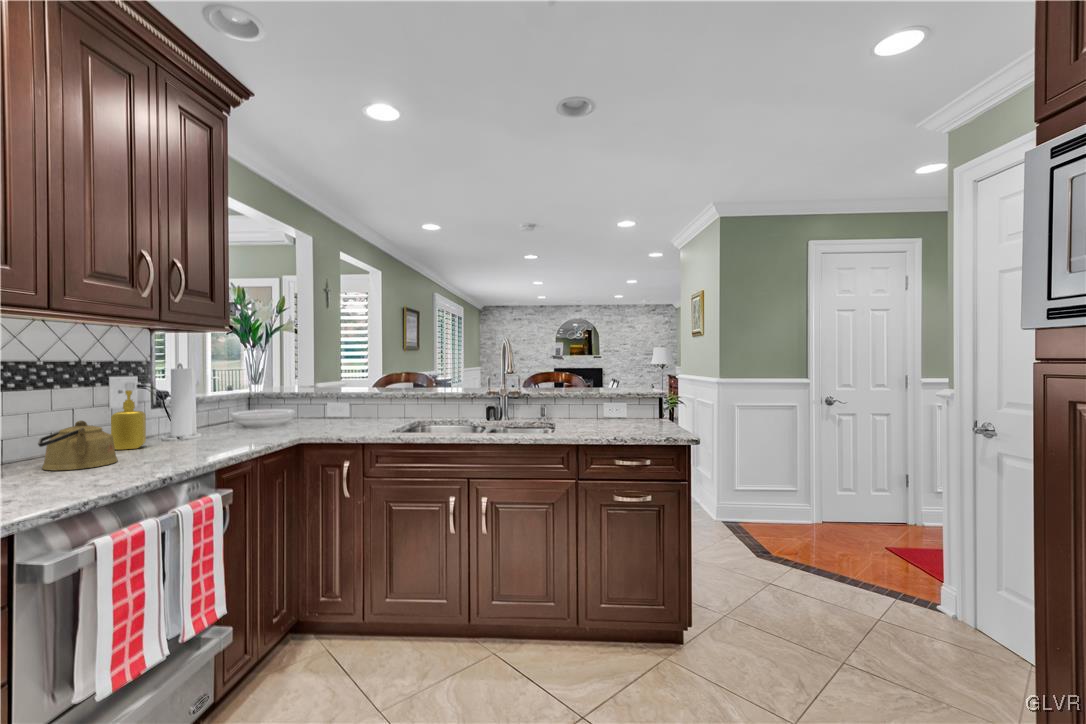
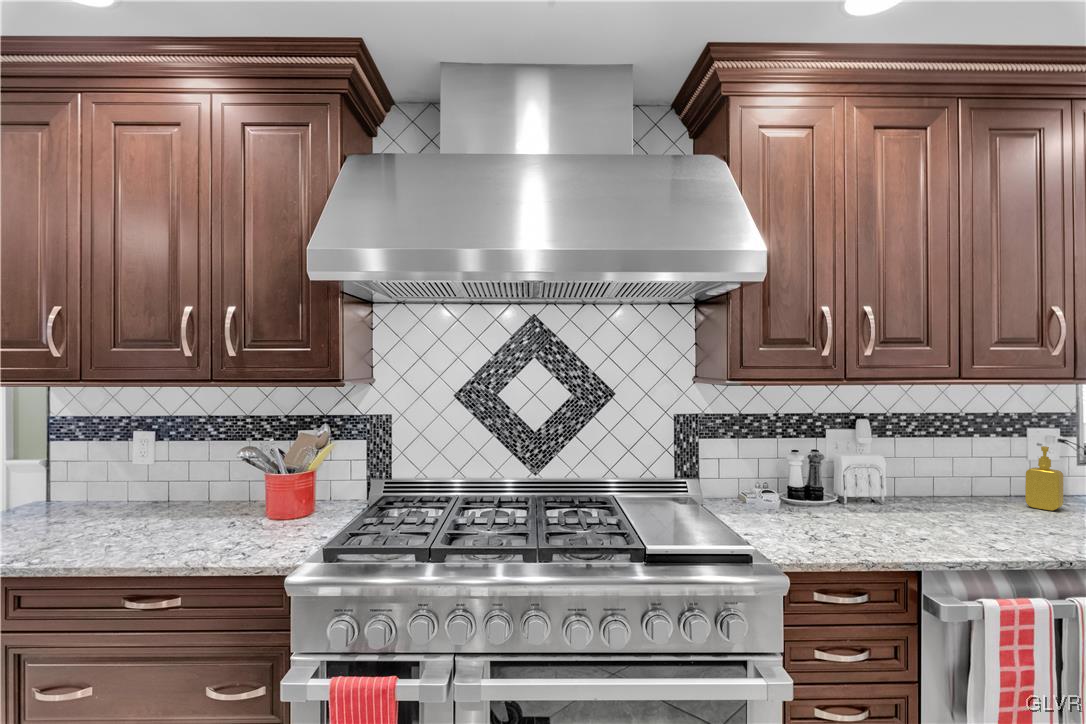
kettle: present [38,421,118,470] -> none [955,475,1026,525]

